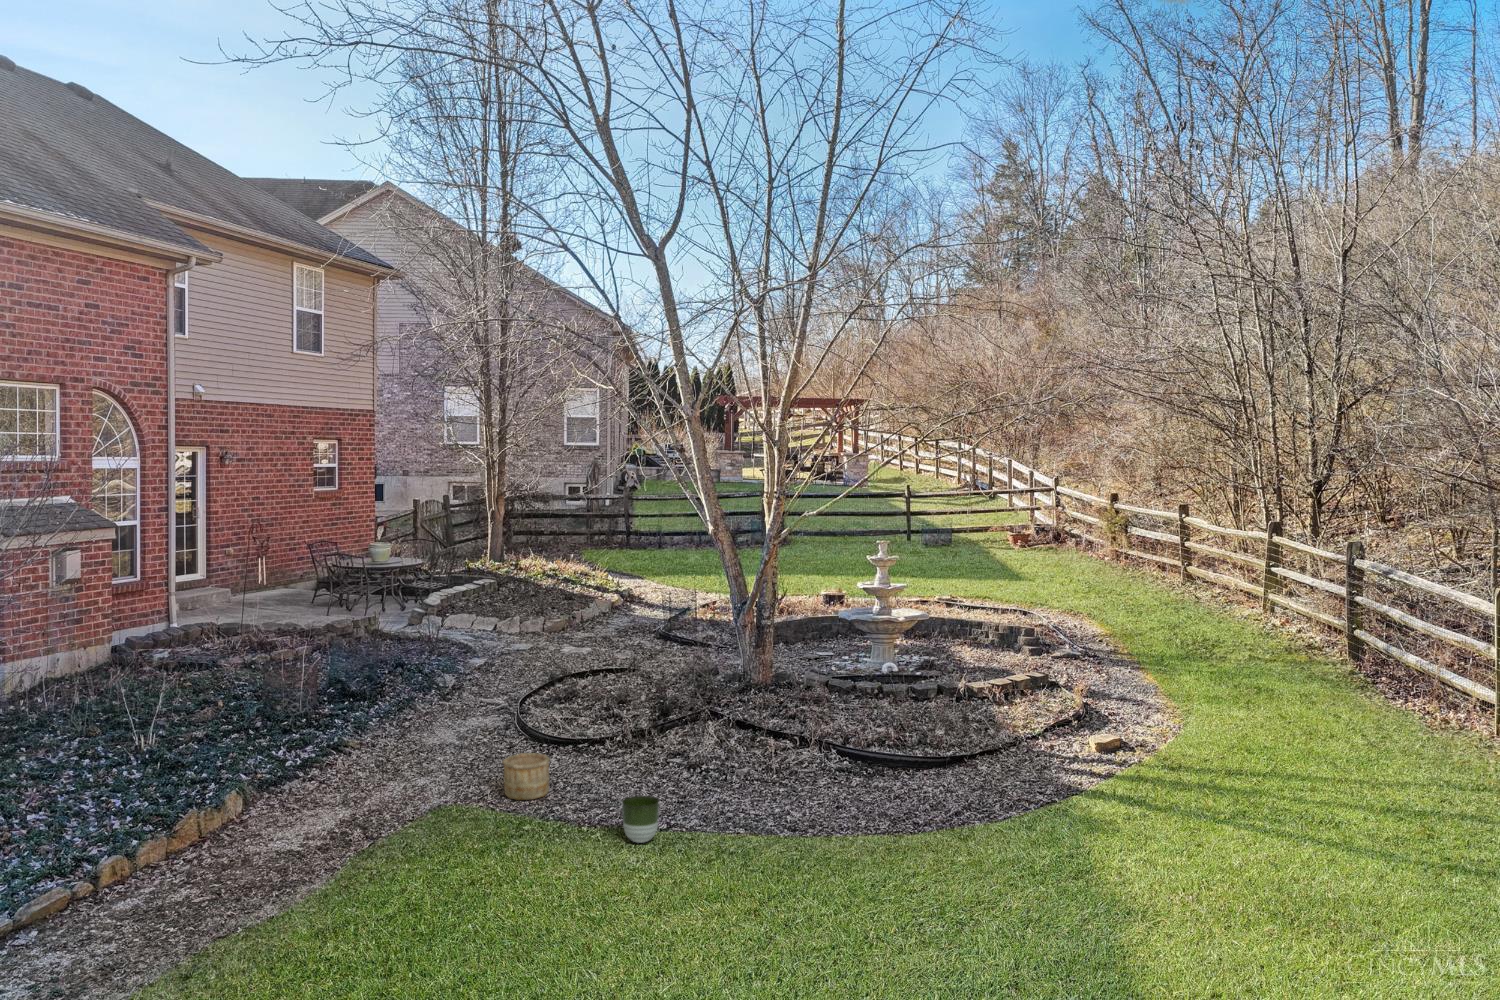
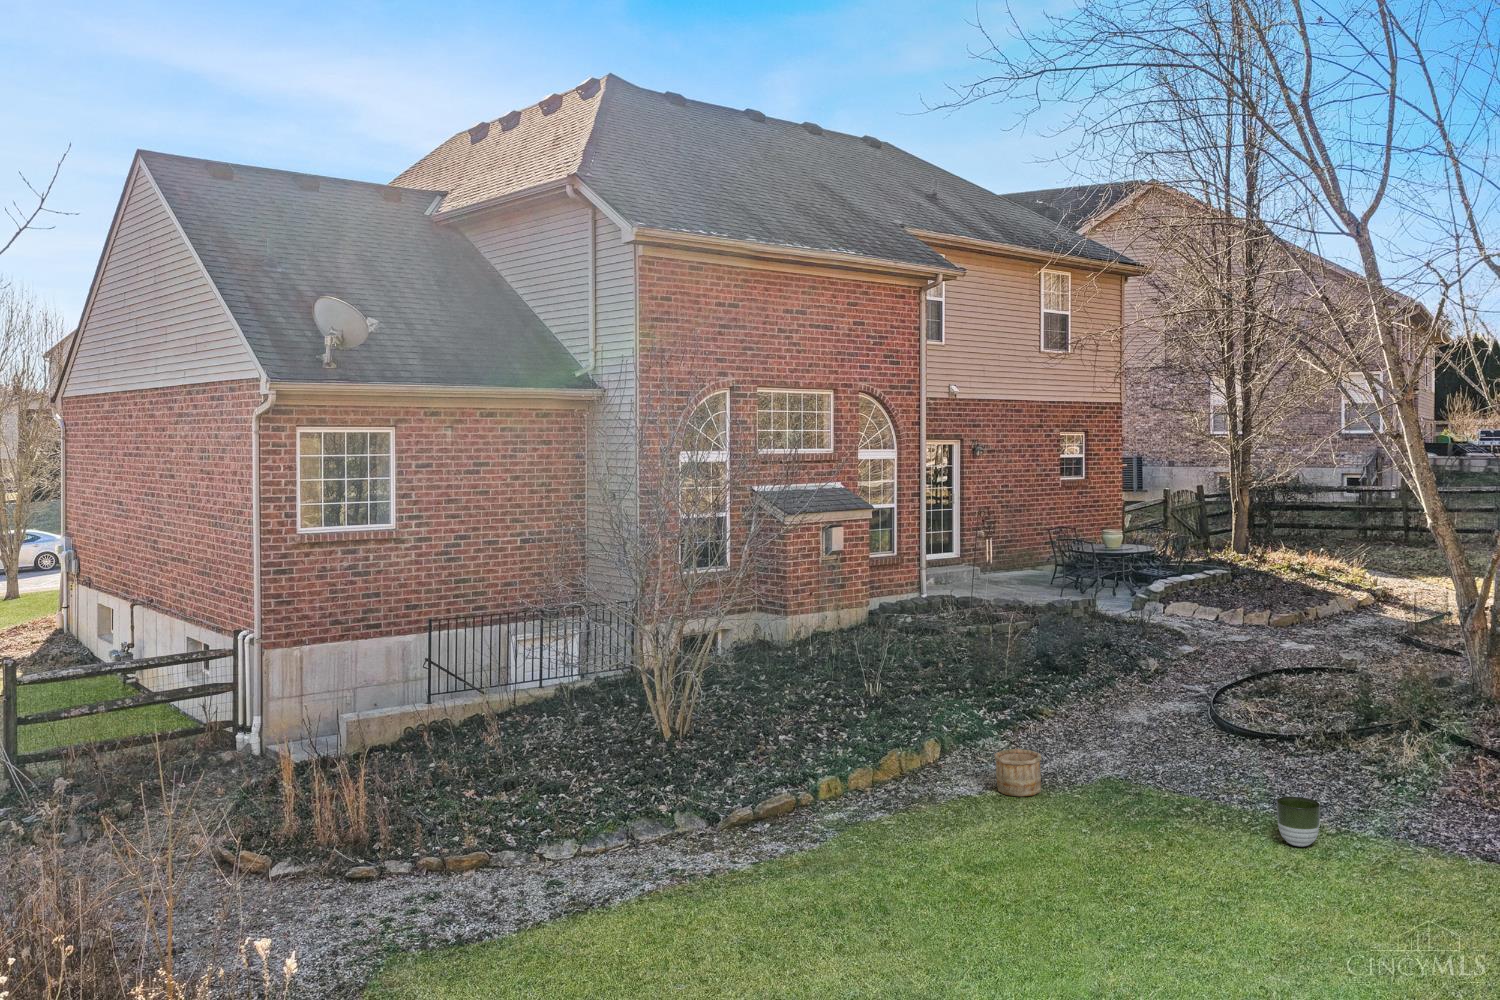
wooden bucket: present [502,753,550,800] -> present [994,749,1041,796]

